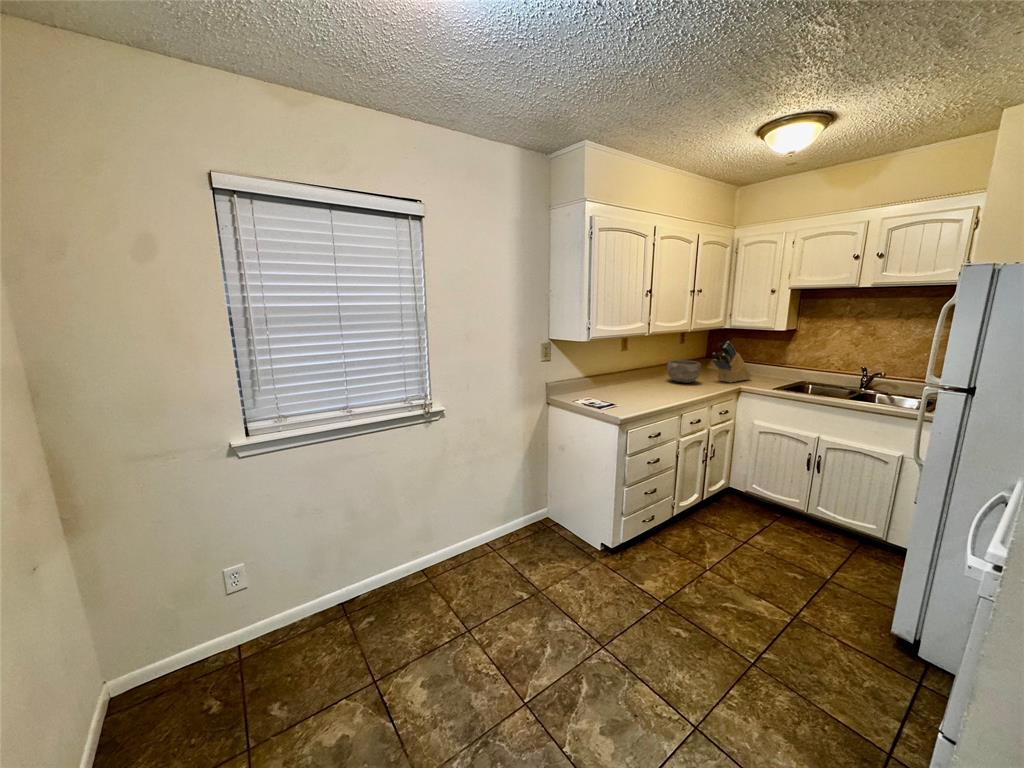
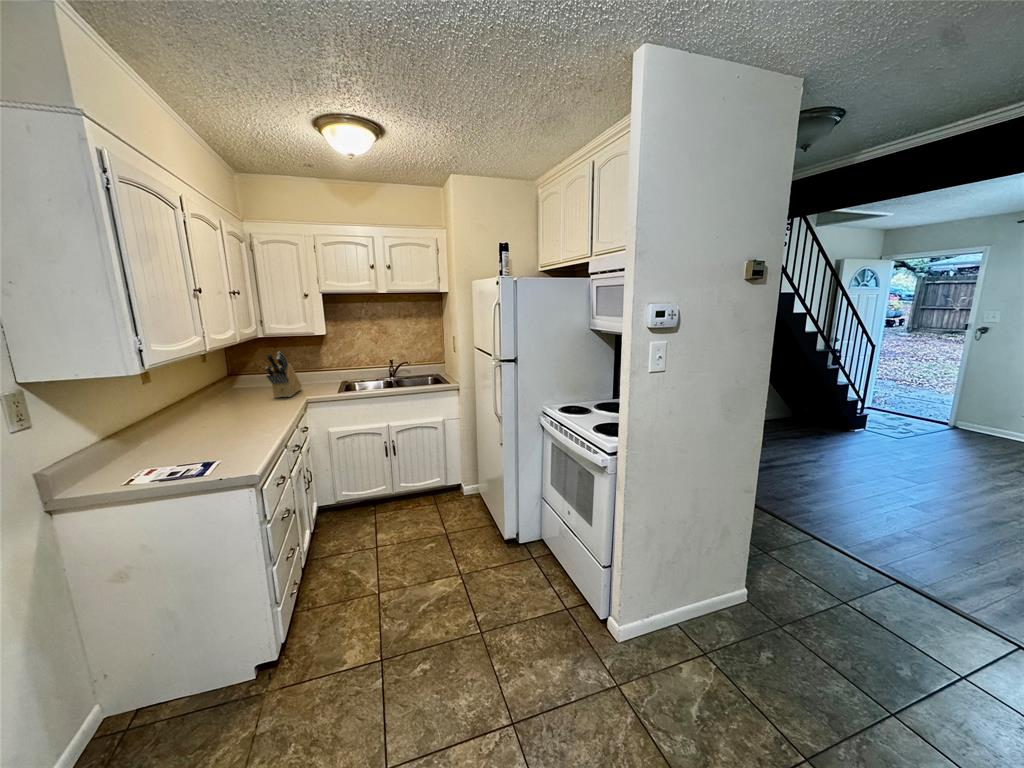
bowl: present [667,360,701,383] -> none [212,381,262,410]

